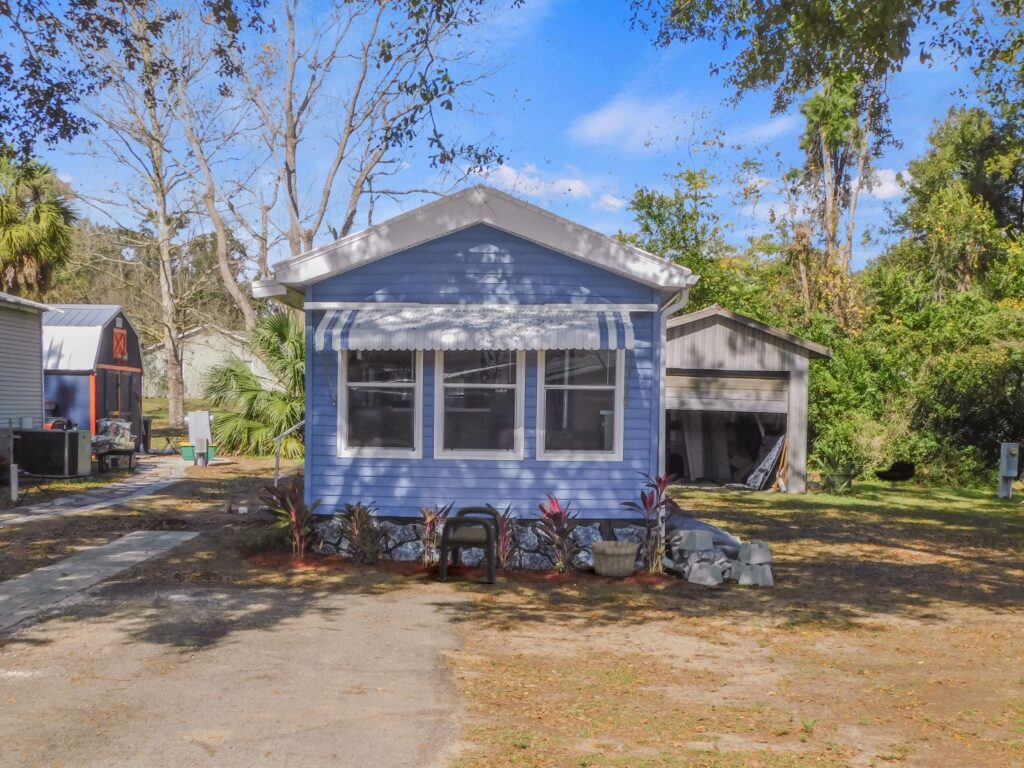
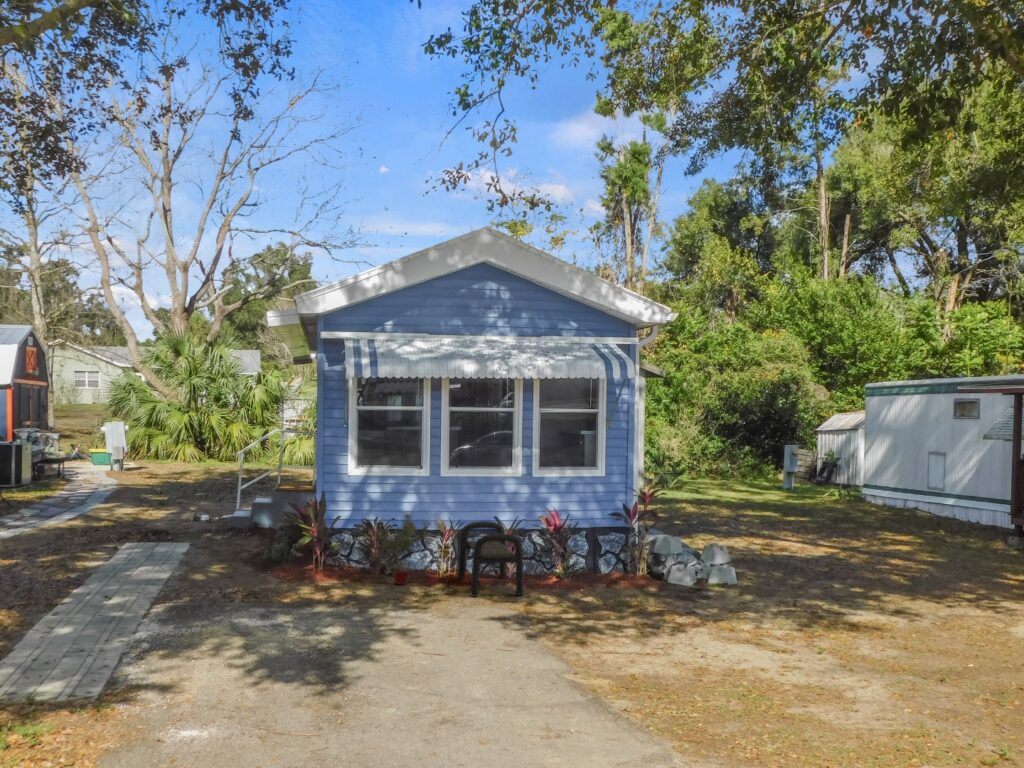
lounge chair: present [874,461,916,491] -> none [677,459,709,484]
potted tree: none [356,491,418,568] -> present [375,512,431,585]
wooden bucket: present [591,537,638,576] -> none [584,541,626,581]

